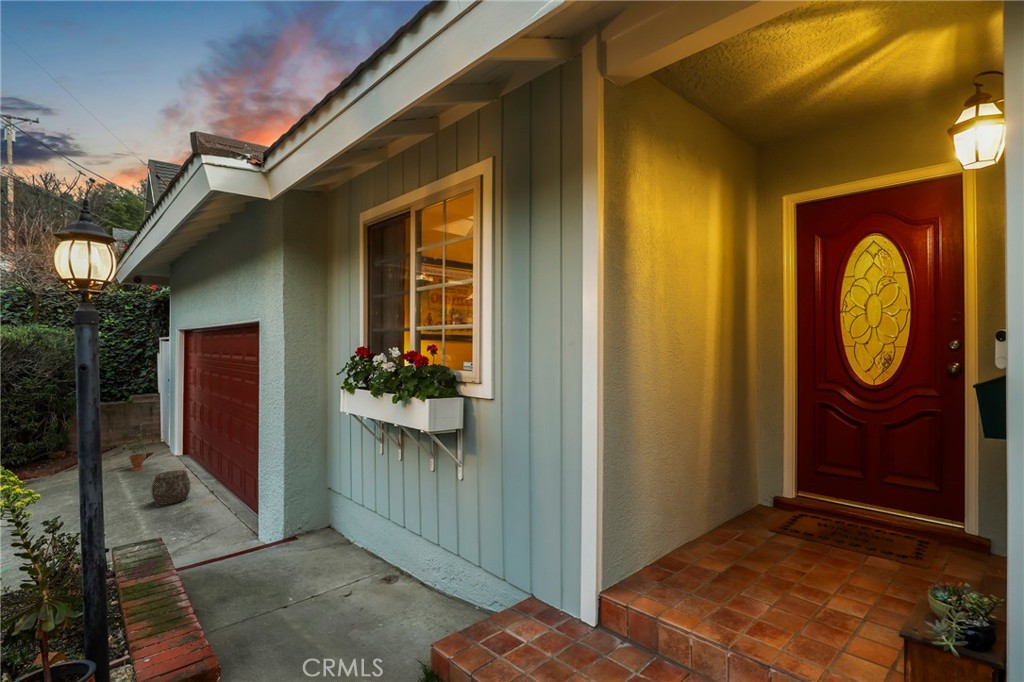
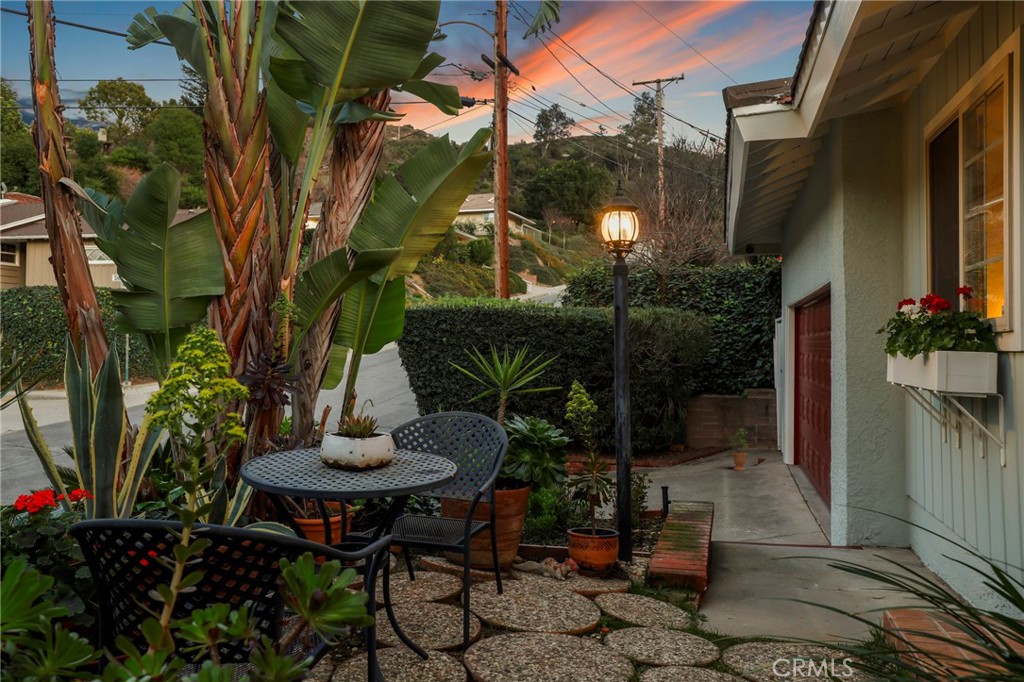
woven basket: present [151,470,191,505] -> none [737,464,776,500]

